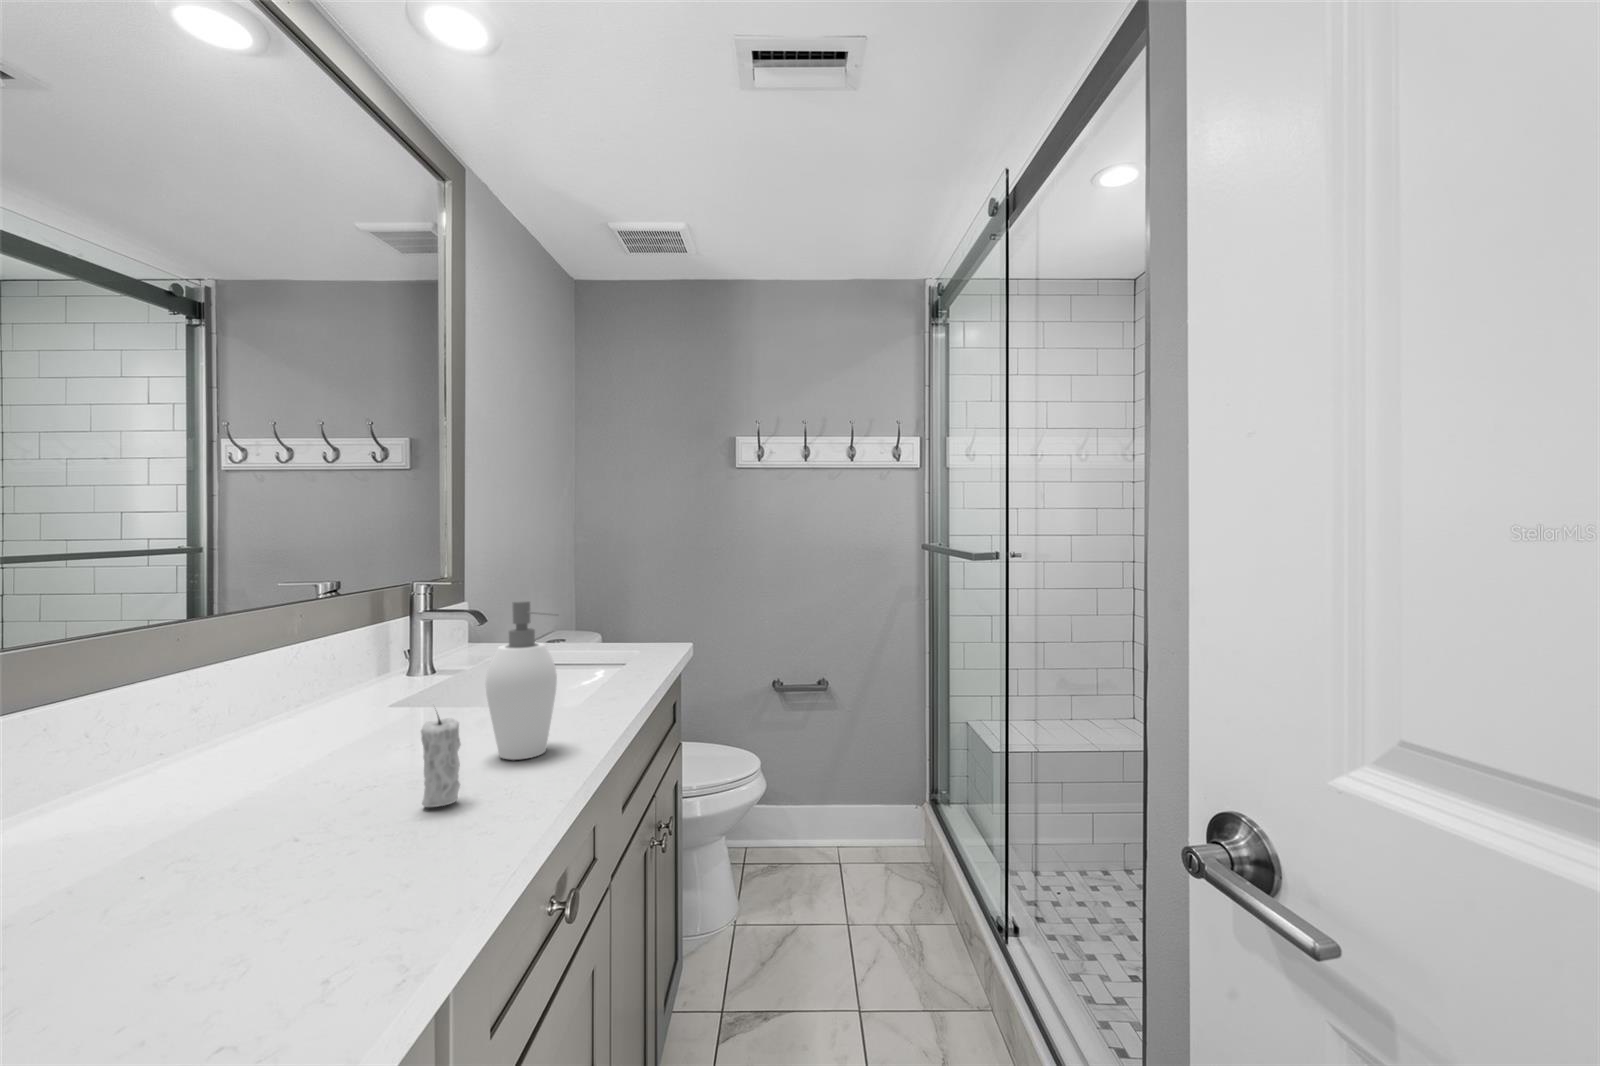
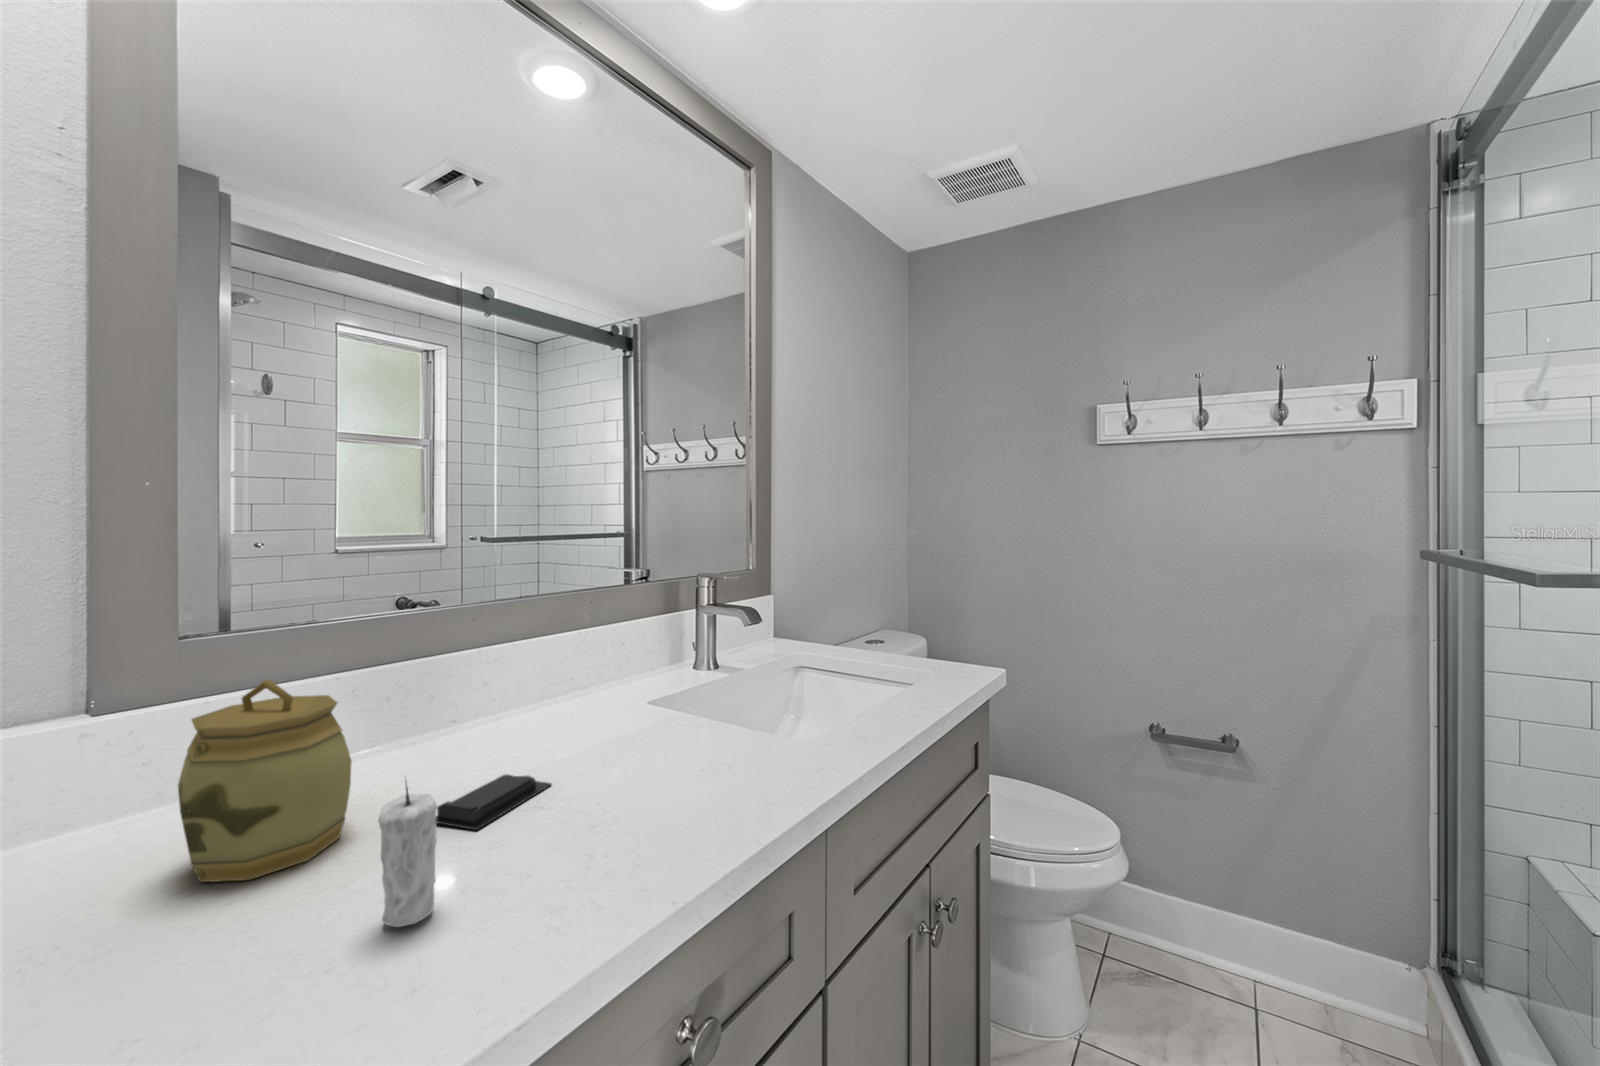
soap dispenser: present [486,601,558,760] -> none [563,624,659,848]
jar: none [126,667,278,844] -> present [178,679,351,882]
soap bar: none [343,744,416,782] -> present [436,774,552,830]

